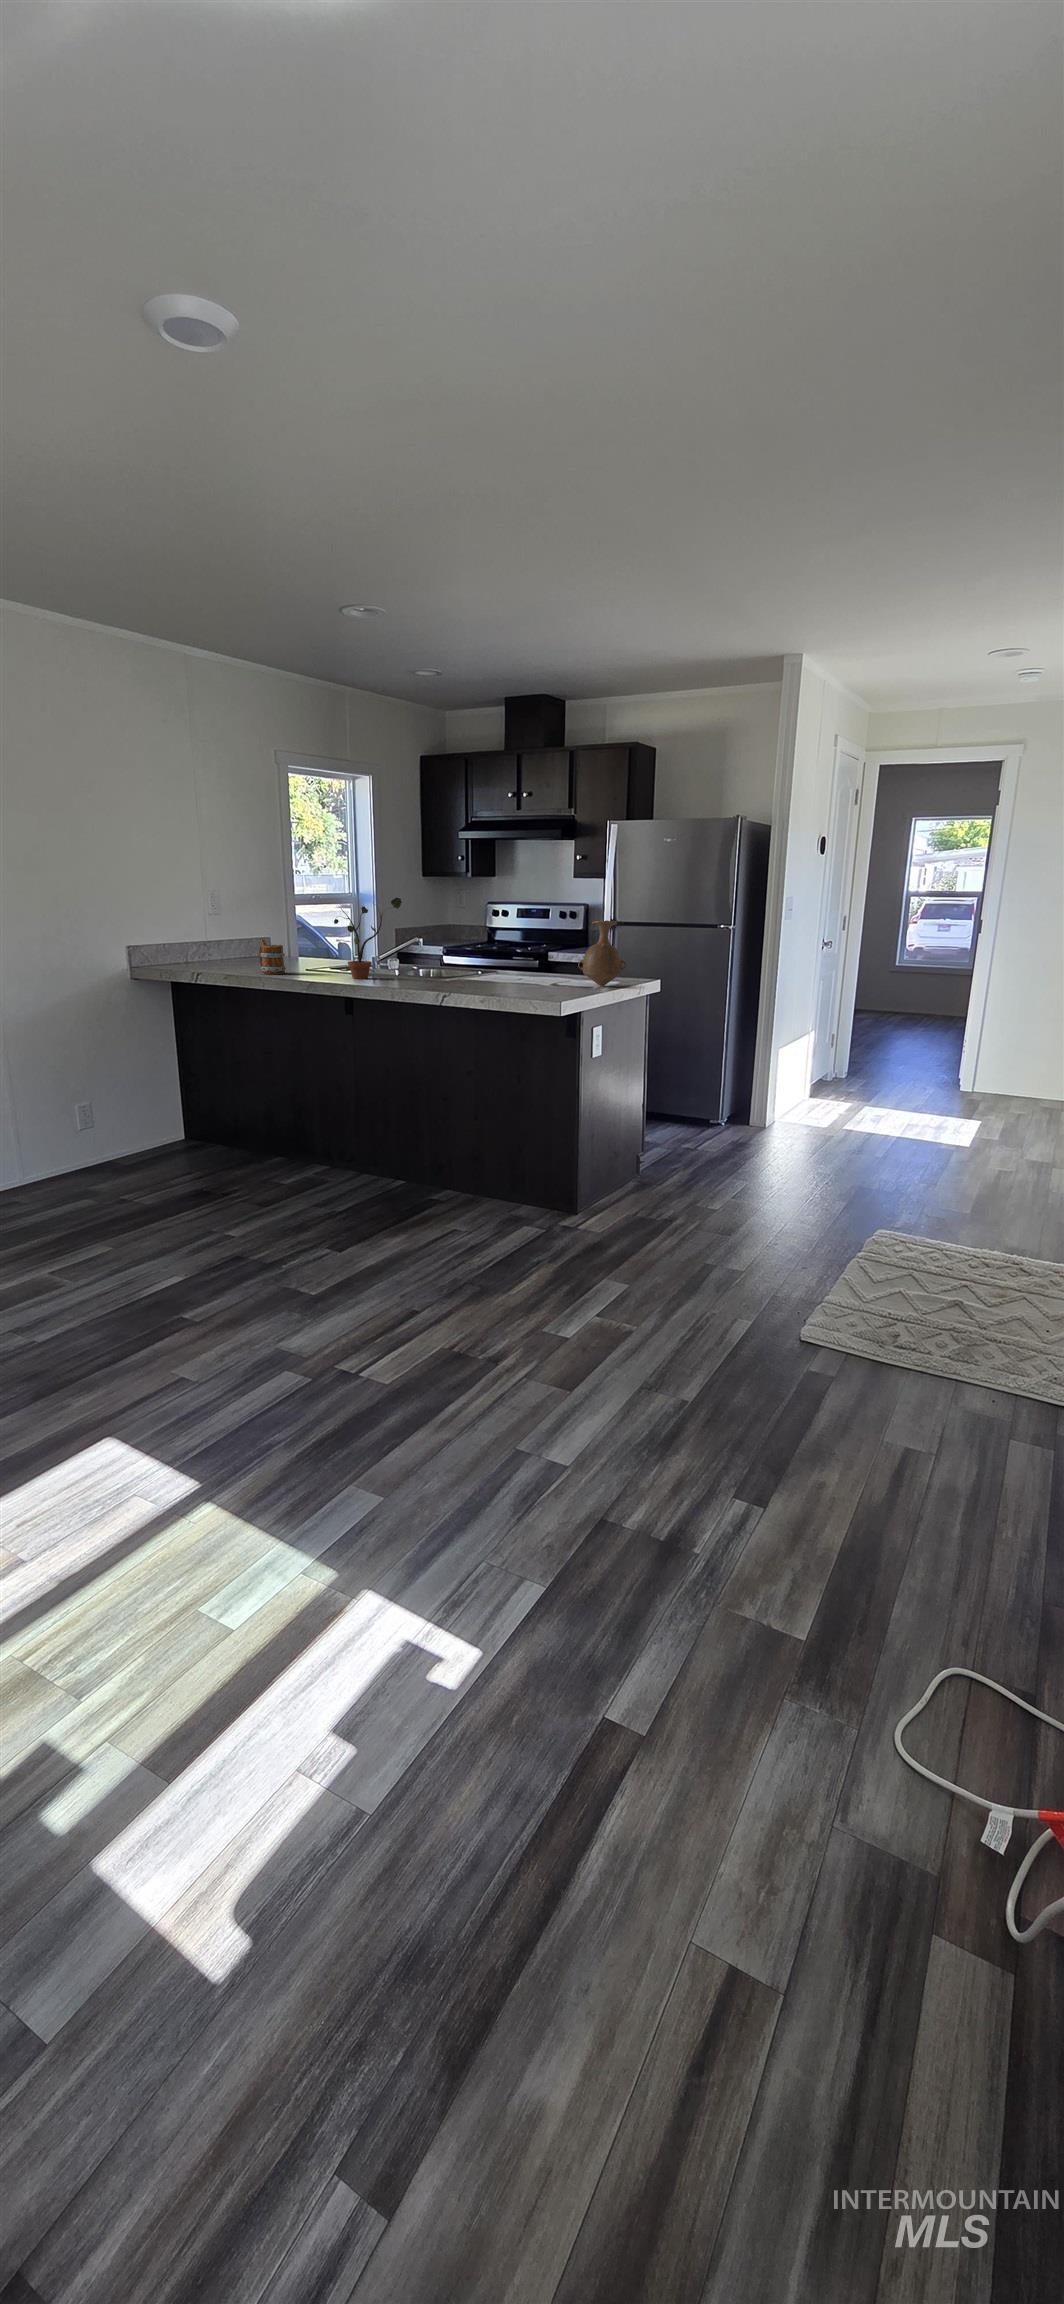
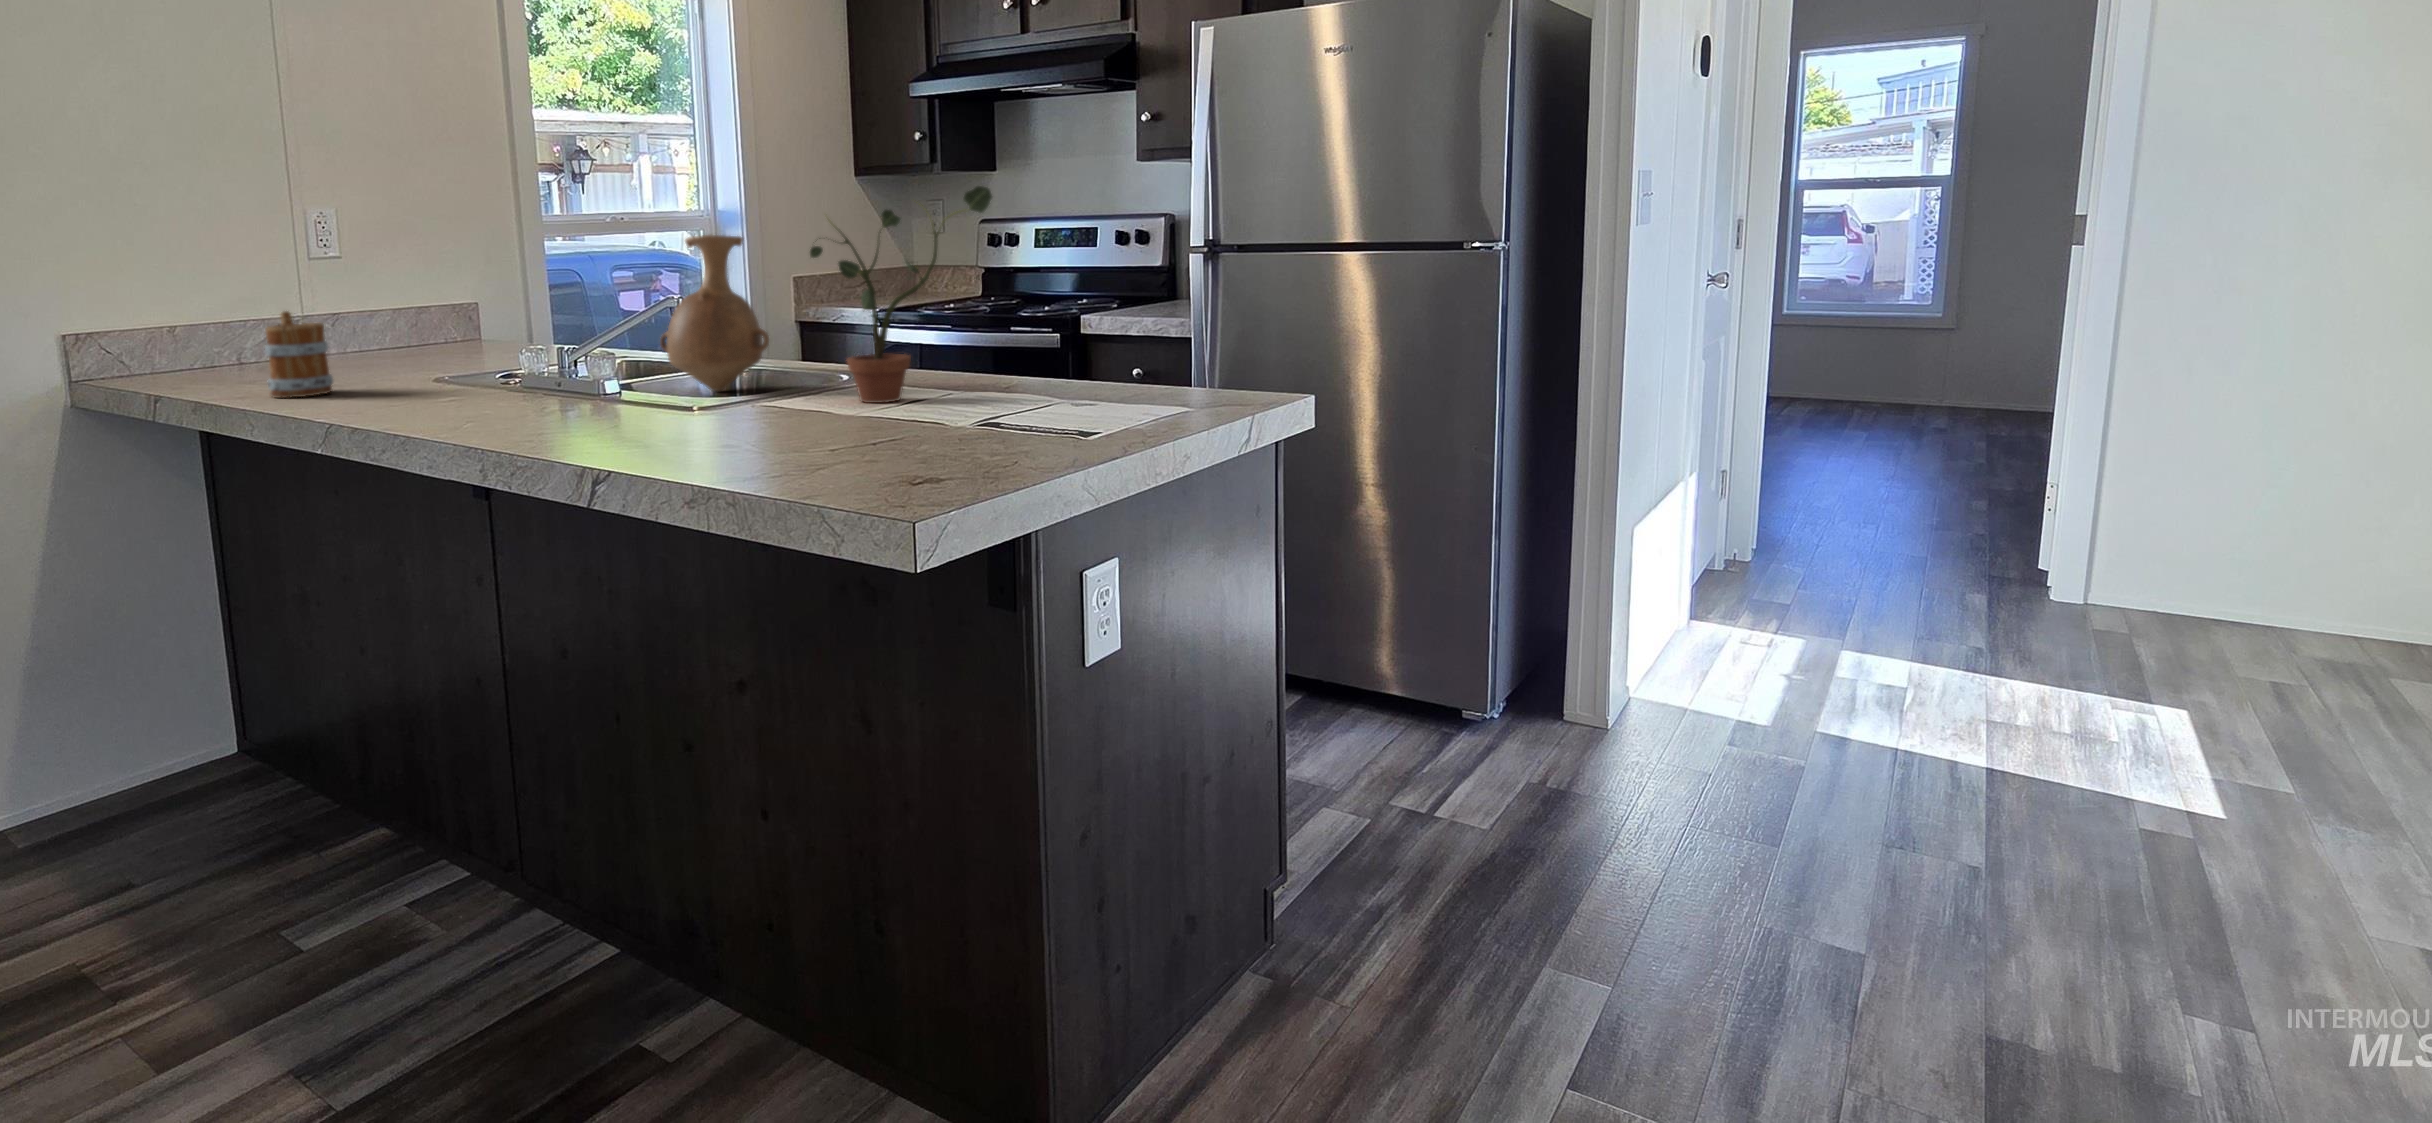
potted plant: present [334,898,402,979] -> present [810,186,992,403]
vase: present [578,920,626,986] -> present [660,235,769,391]

